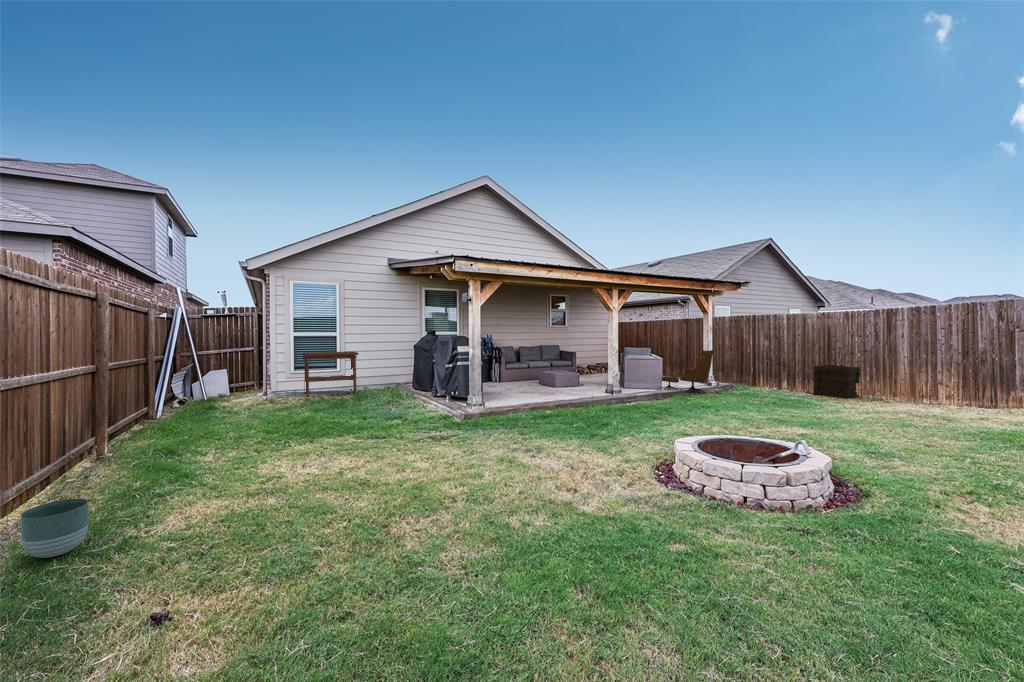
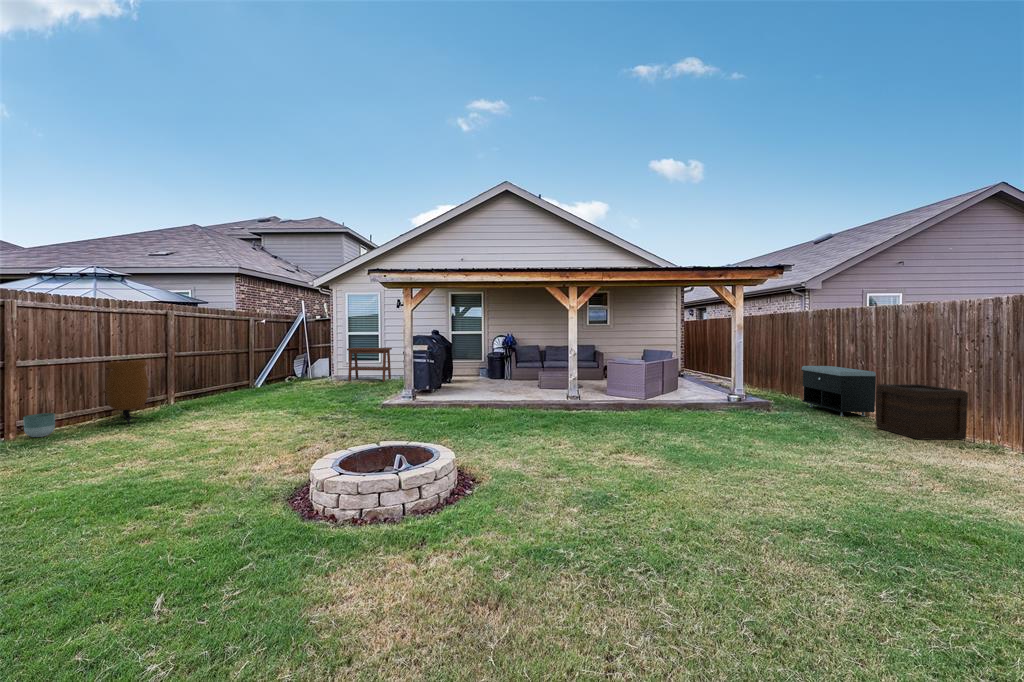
lounge chair: present [662,350,714,393] -> present [101,361,153,426]
storage bench: none [739,356,790,389] -> present [802,366,876,416]

